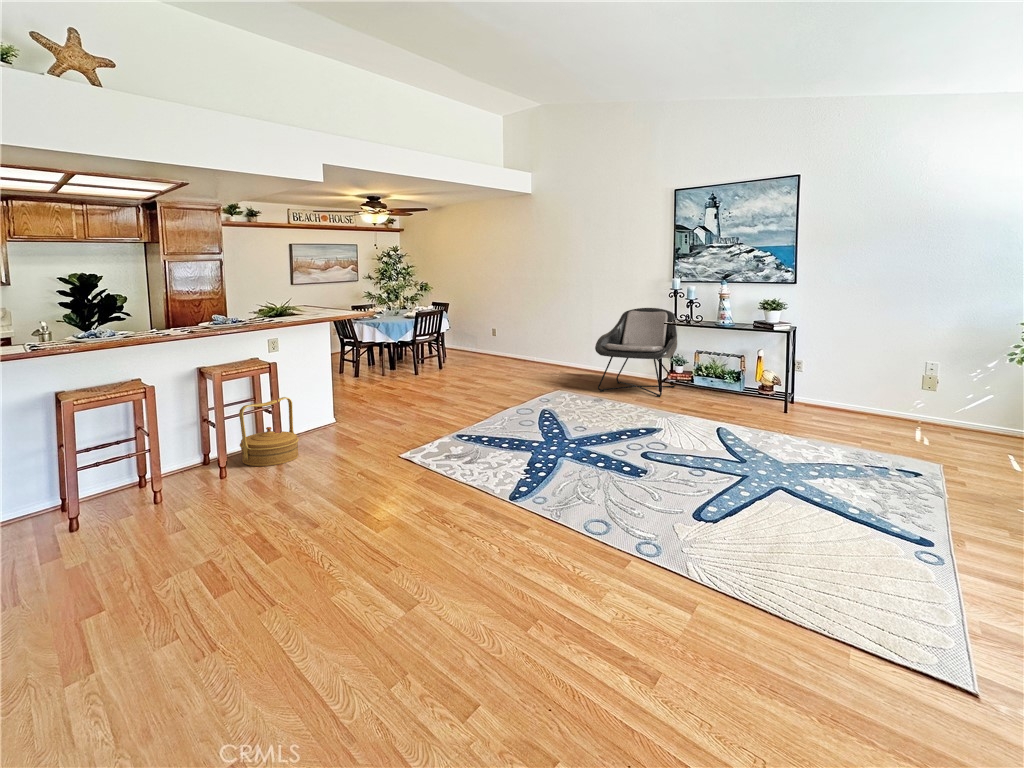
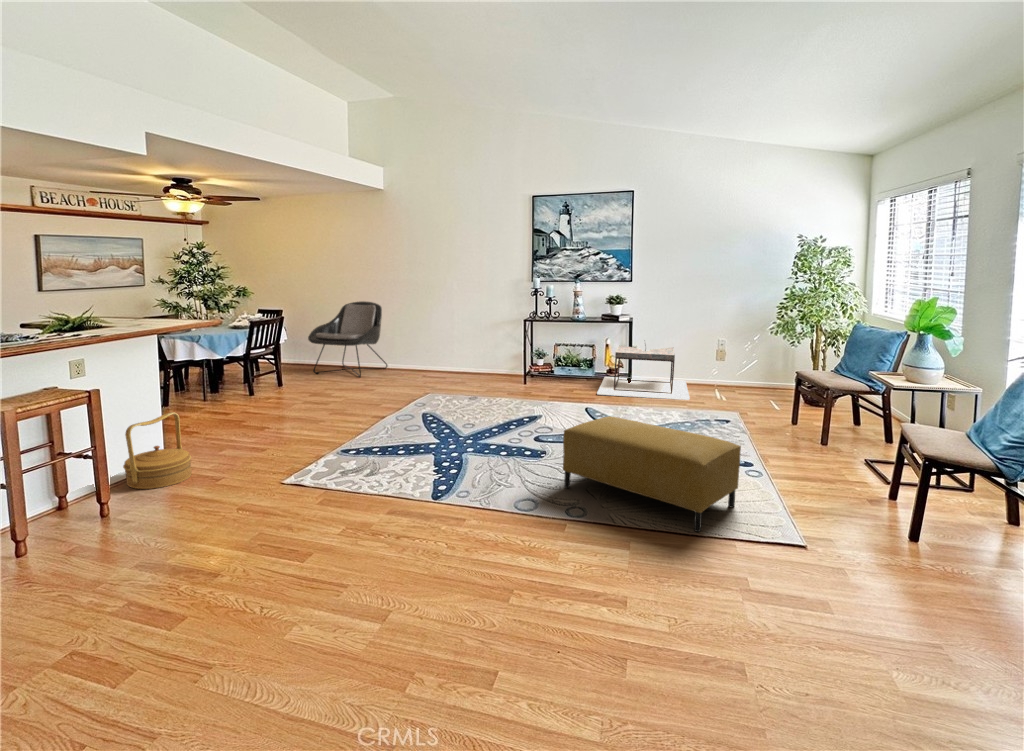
lounge chair: present [595,308,677,397] -> present [308,301,387,377]
coffee table: none [737,349,857,422] -> present [597,345,690,400]
ottoman: none [654,428,886,579] -> present [563,416,741,532]

